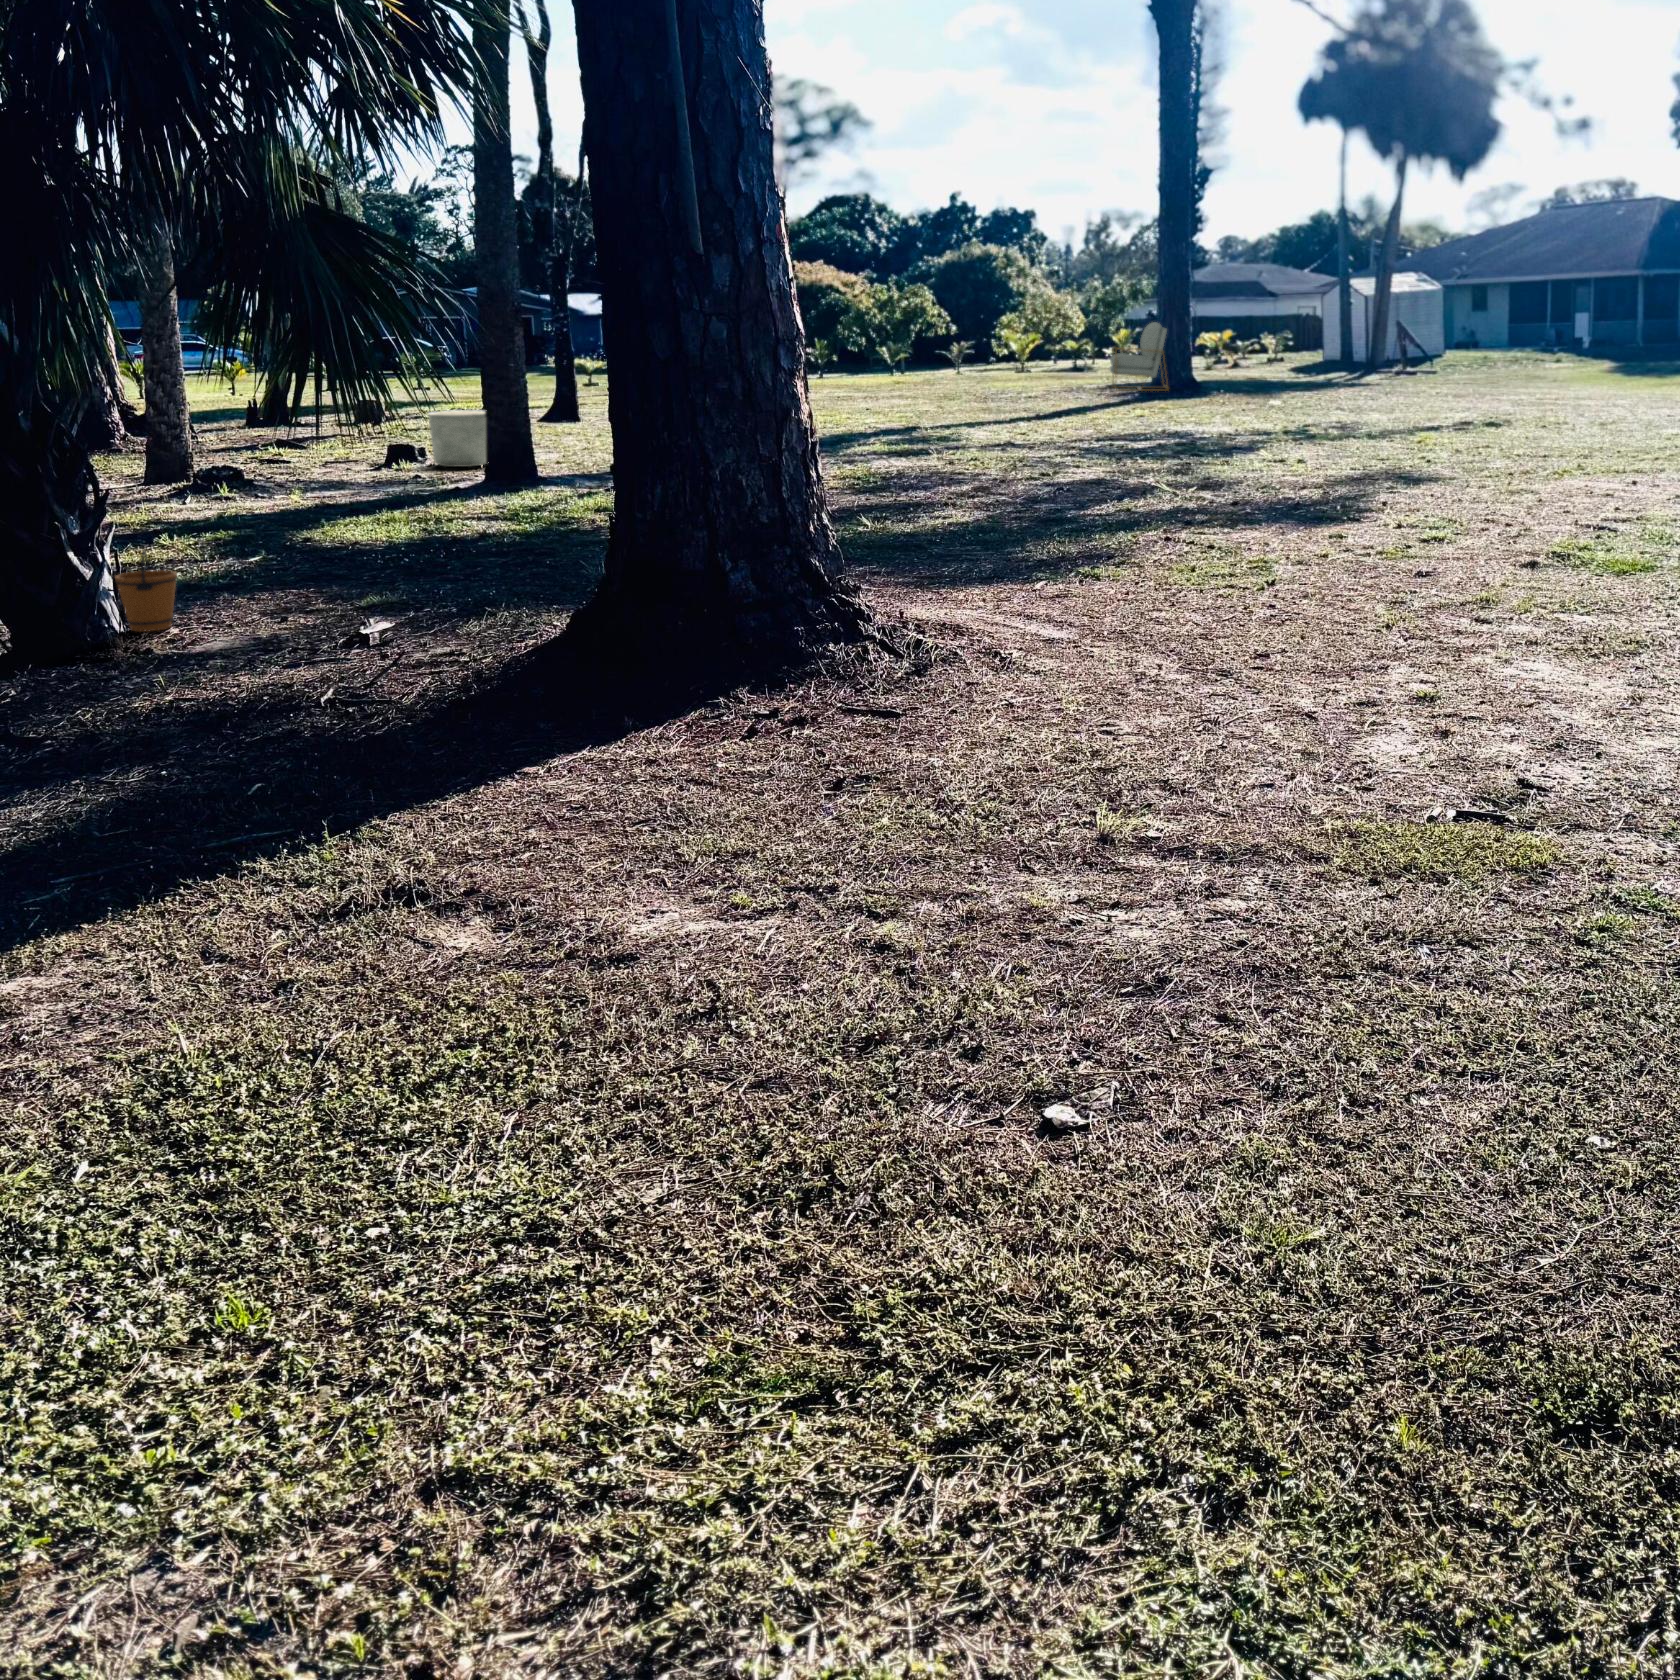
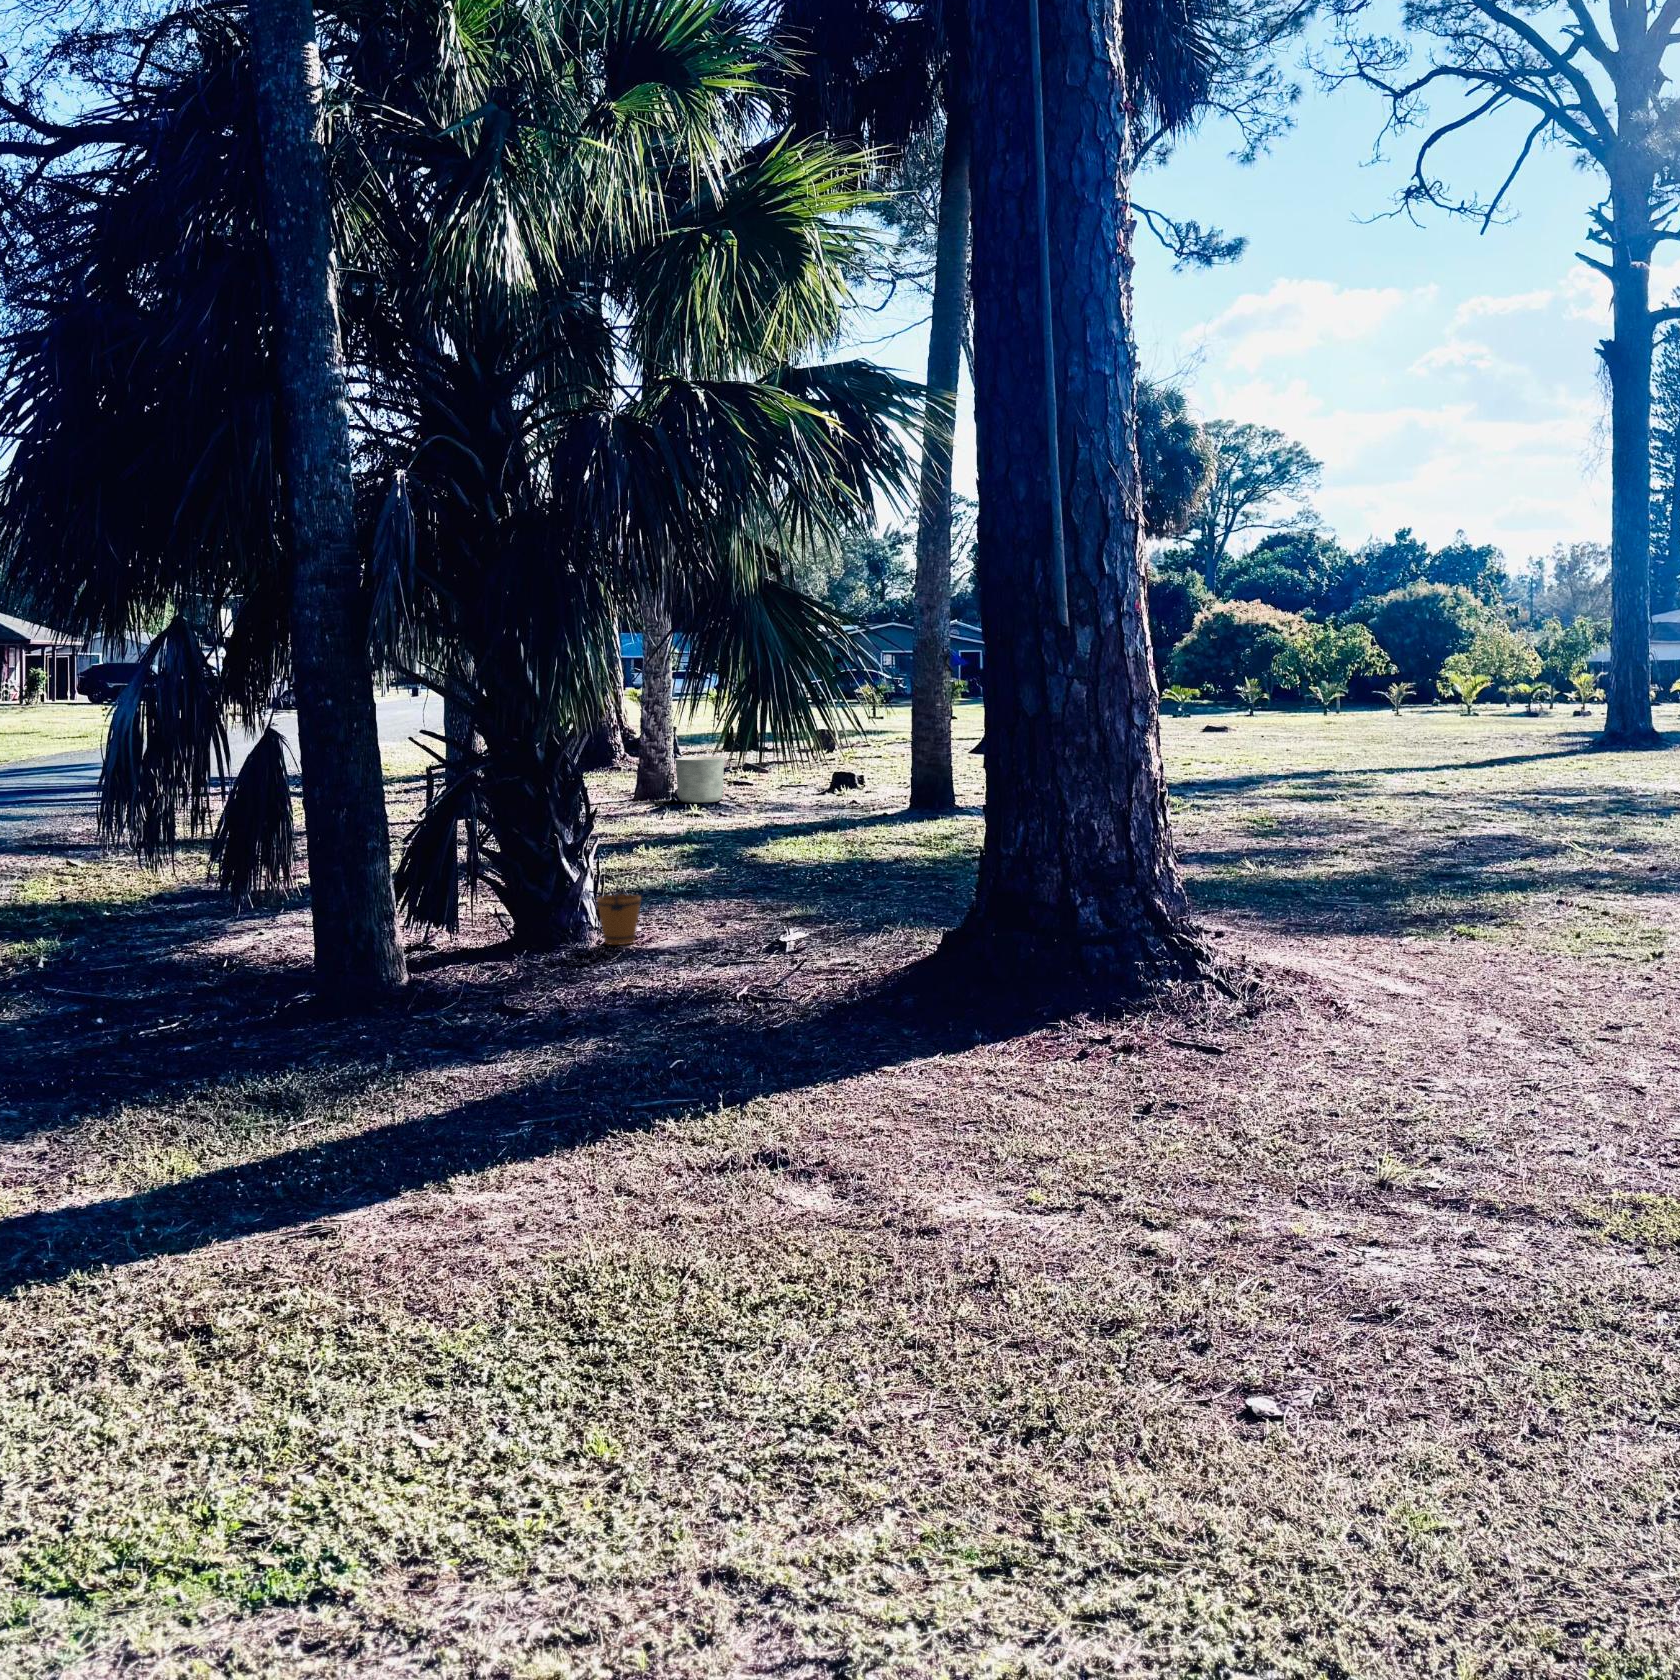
chair: present [1110,322,1169,391] -> none [1547,669,1617,742]
planter: present [428,410,486,467] -> present [676,757,724,803]

